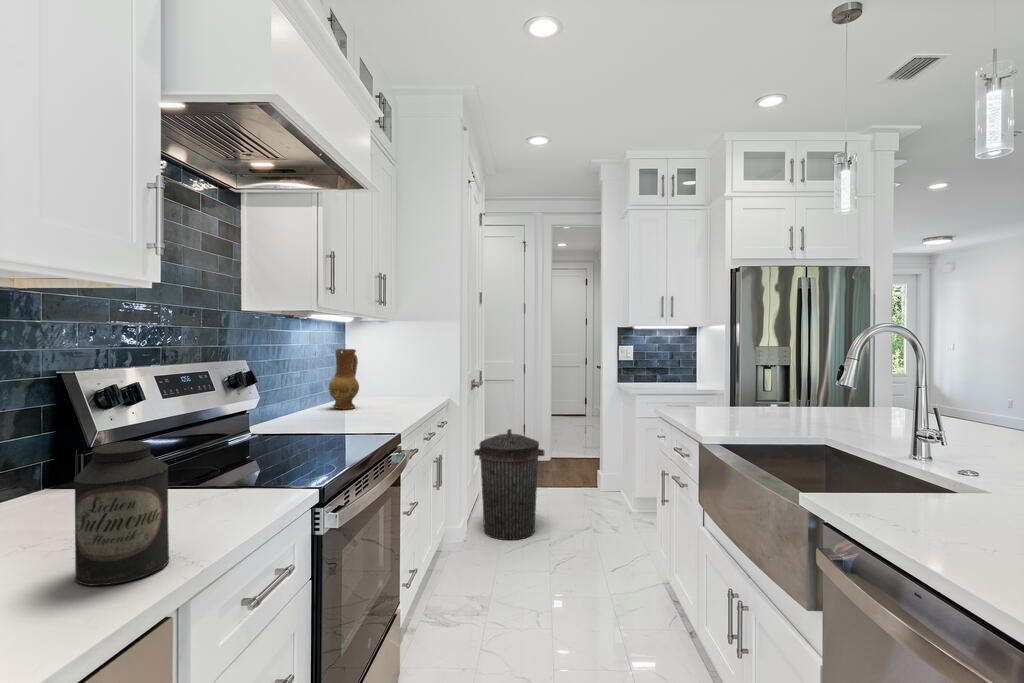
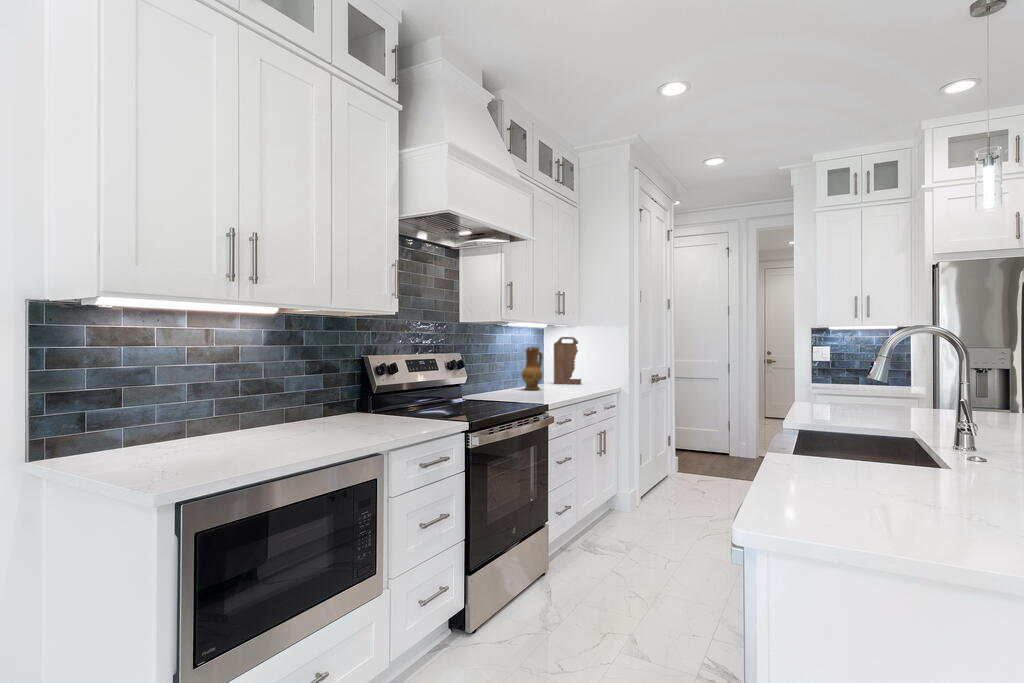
cutting board: none [361,335,398,397] -> present [554,337,581,384]
trash can: present [474,429,545,540] -> none [649,418,713,513]
canister: present [74,441,169,586] -> none [355,383,388,437]

